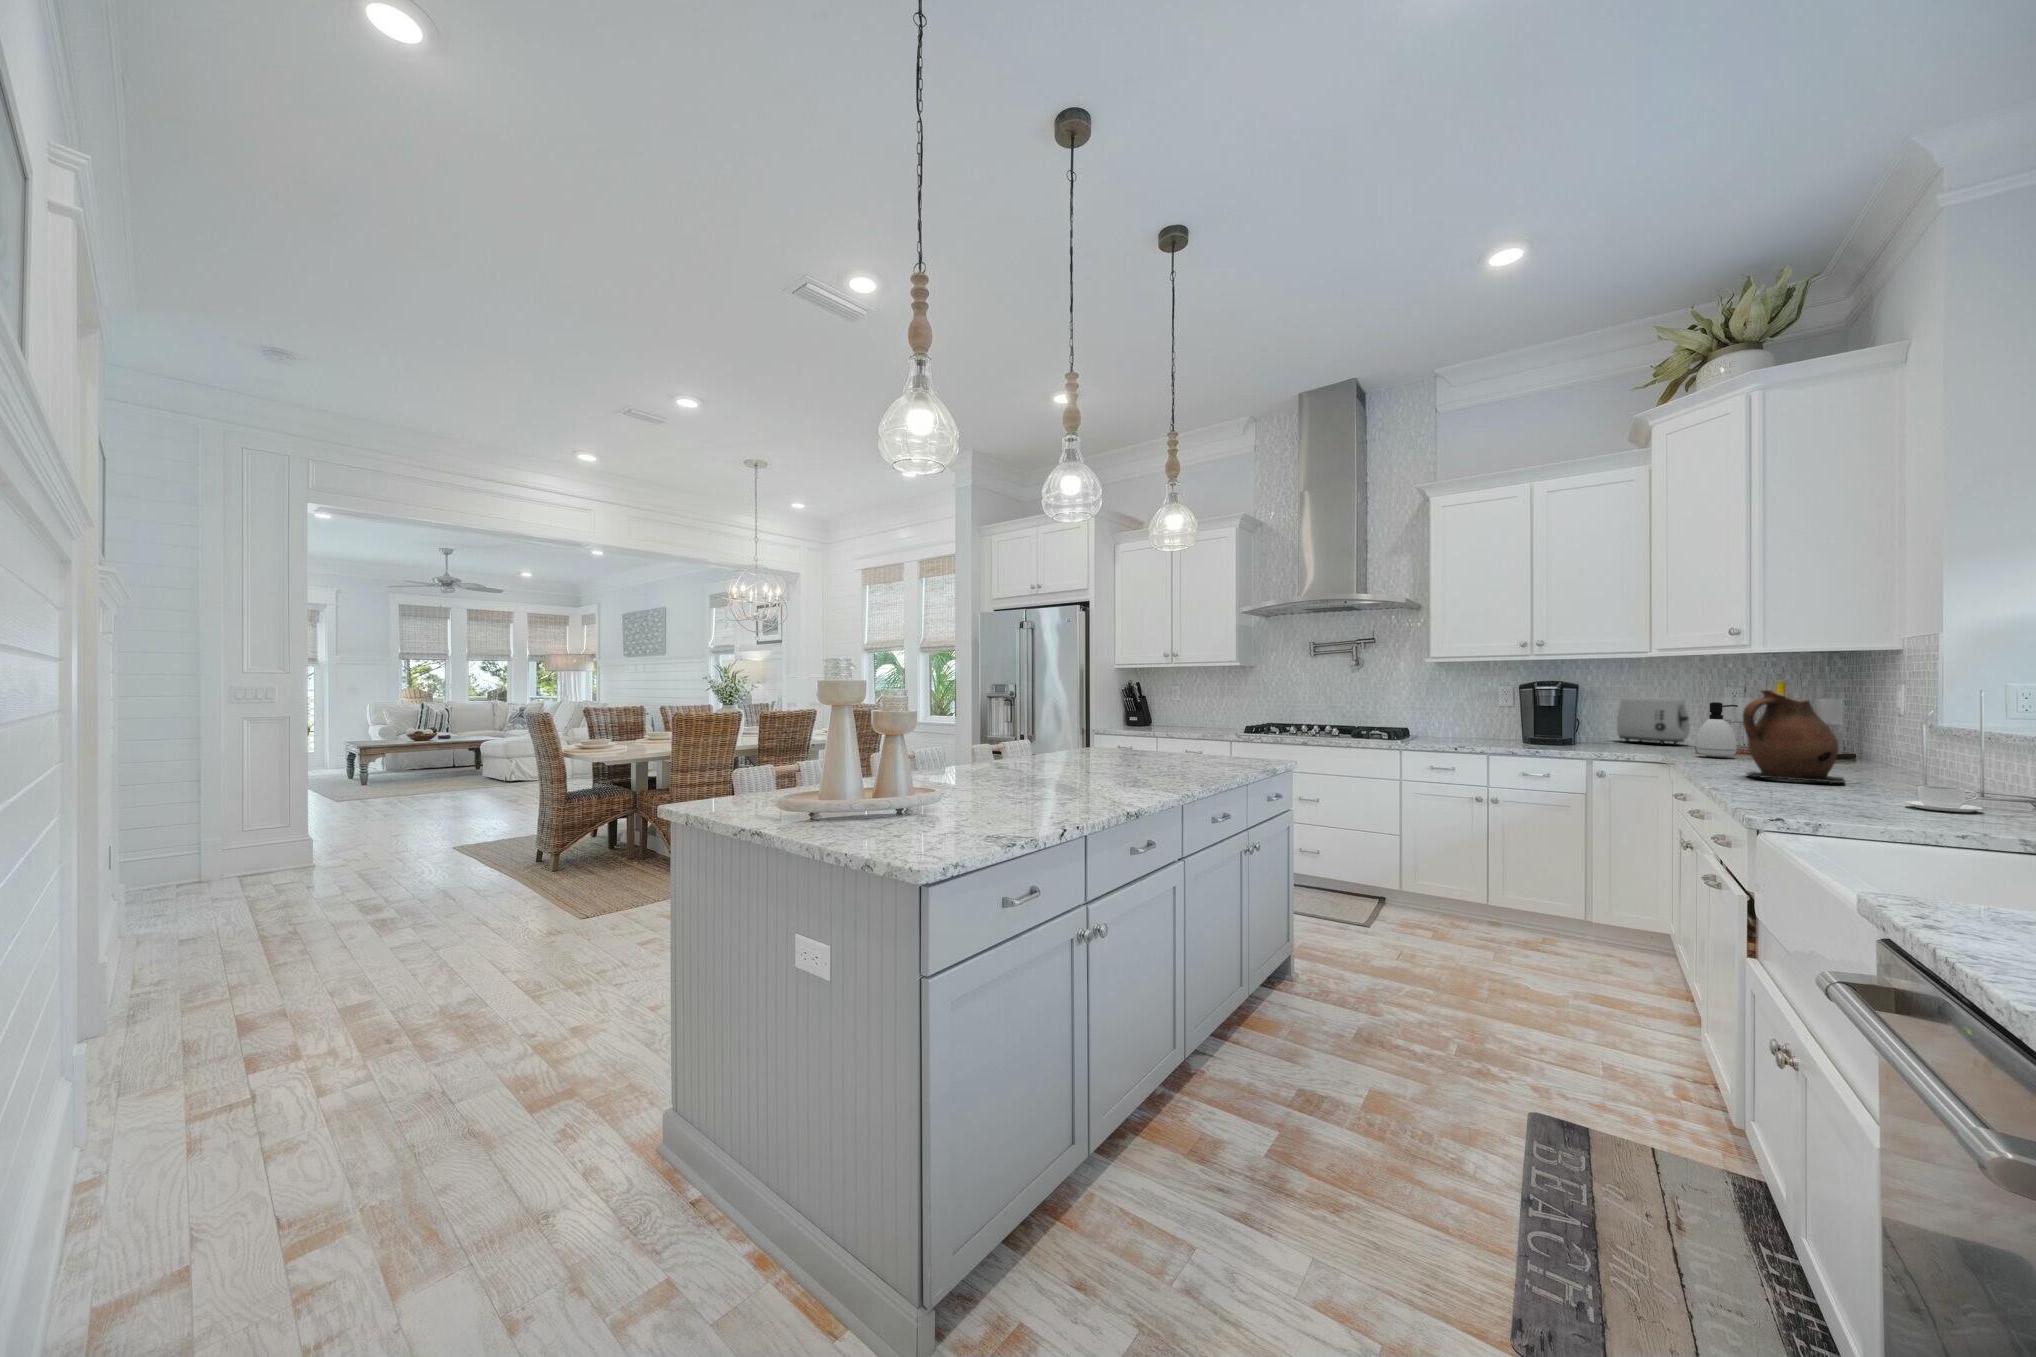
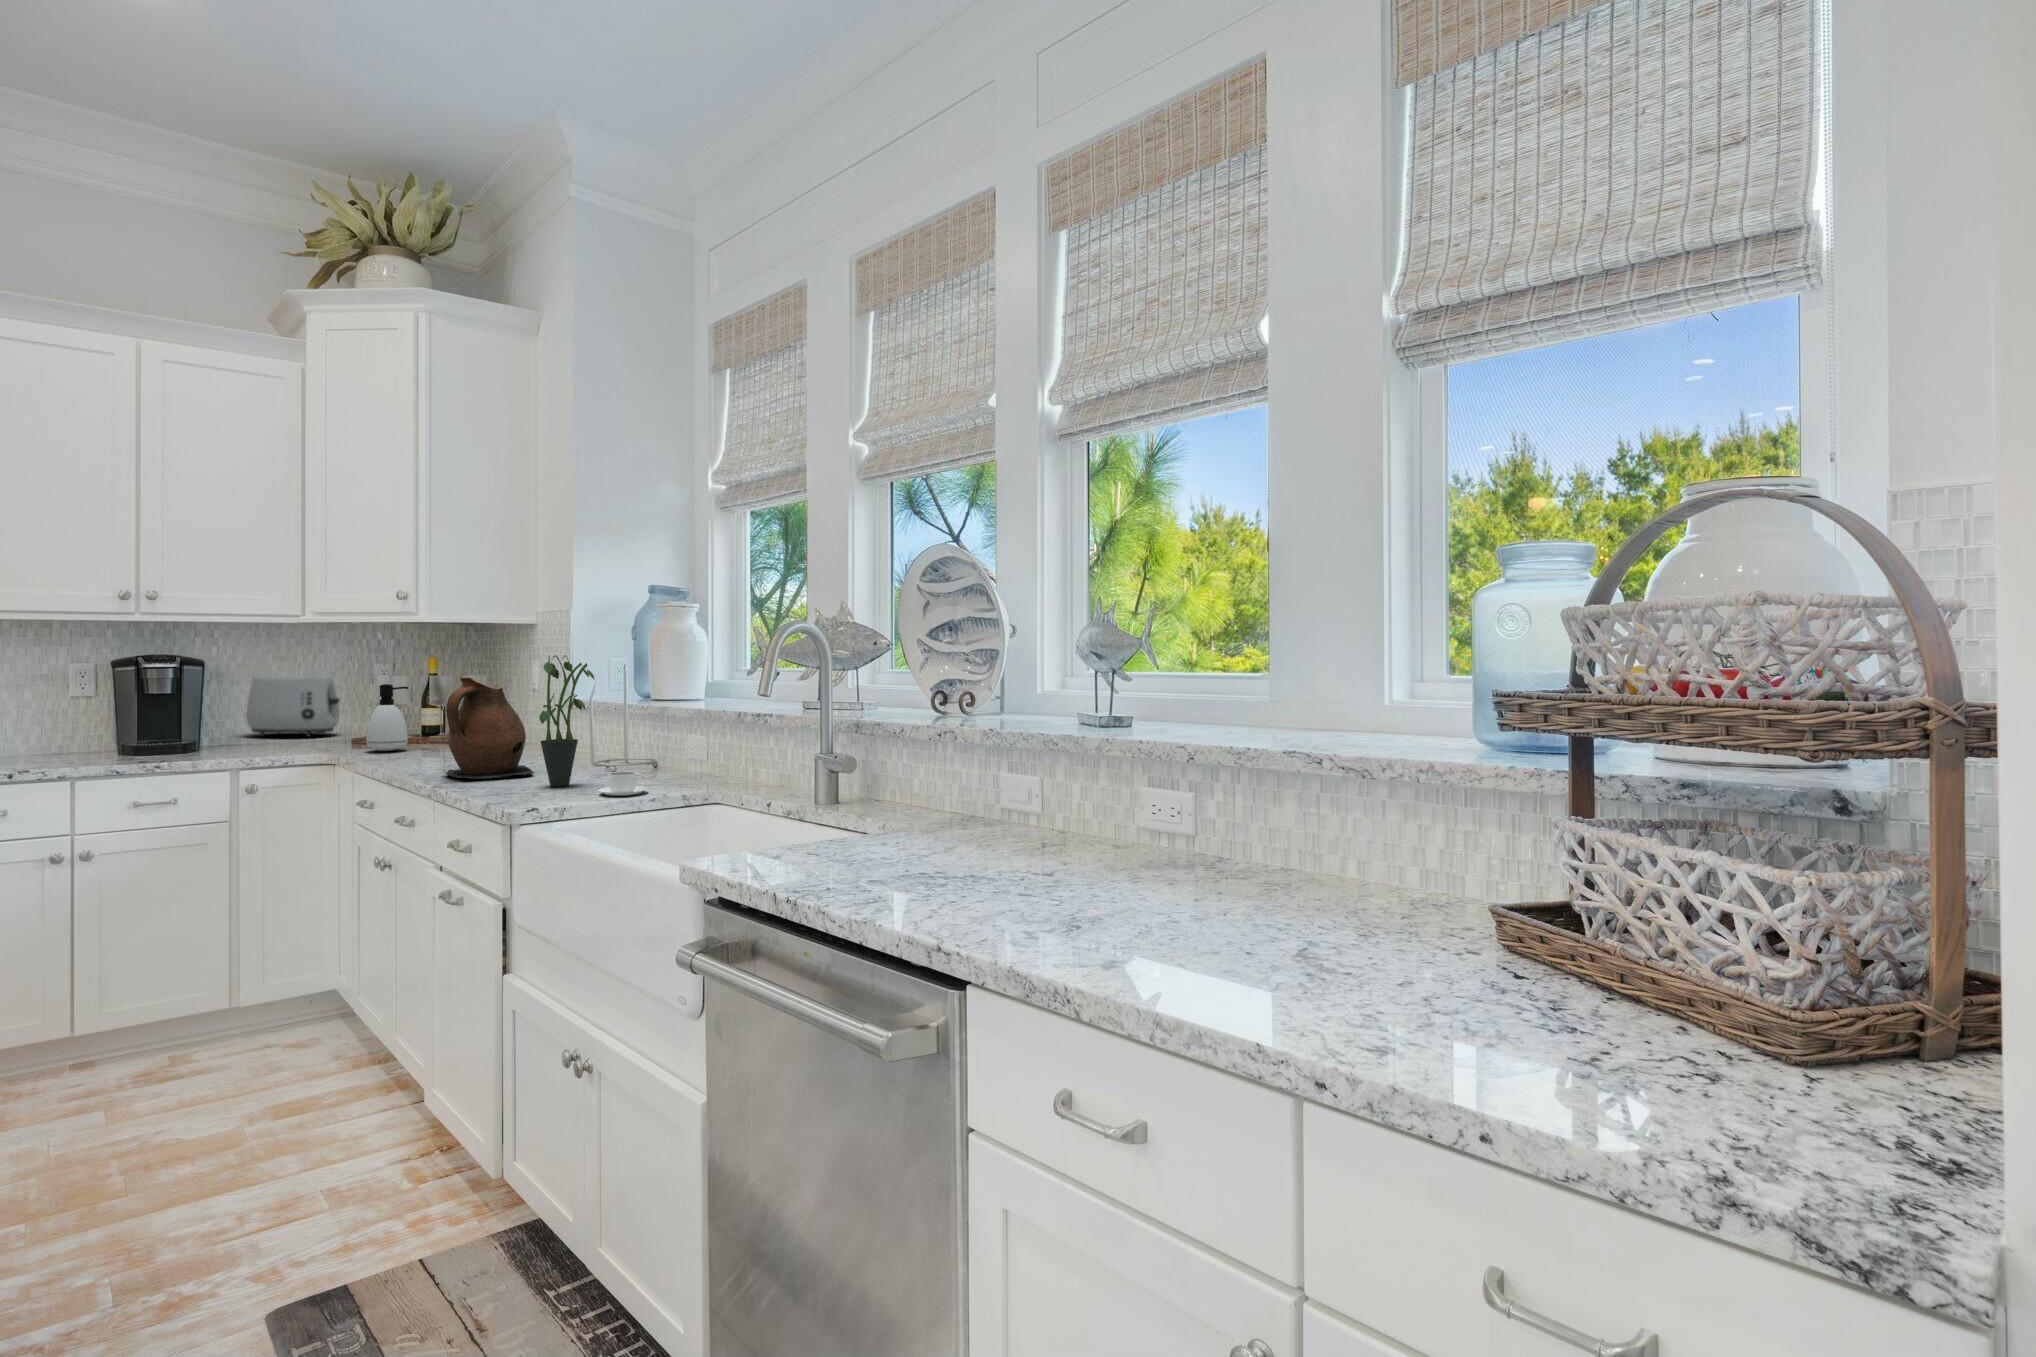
potted plant: none [1837,666,1911,796] -> present [539,655,594,787]

